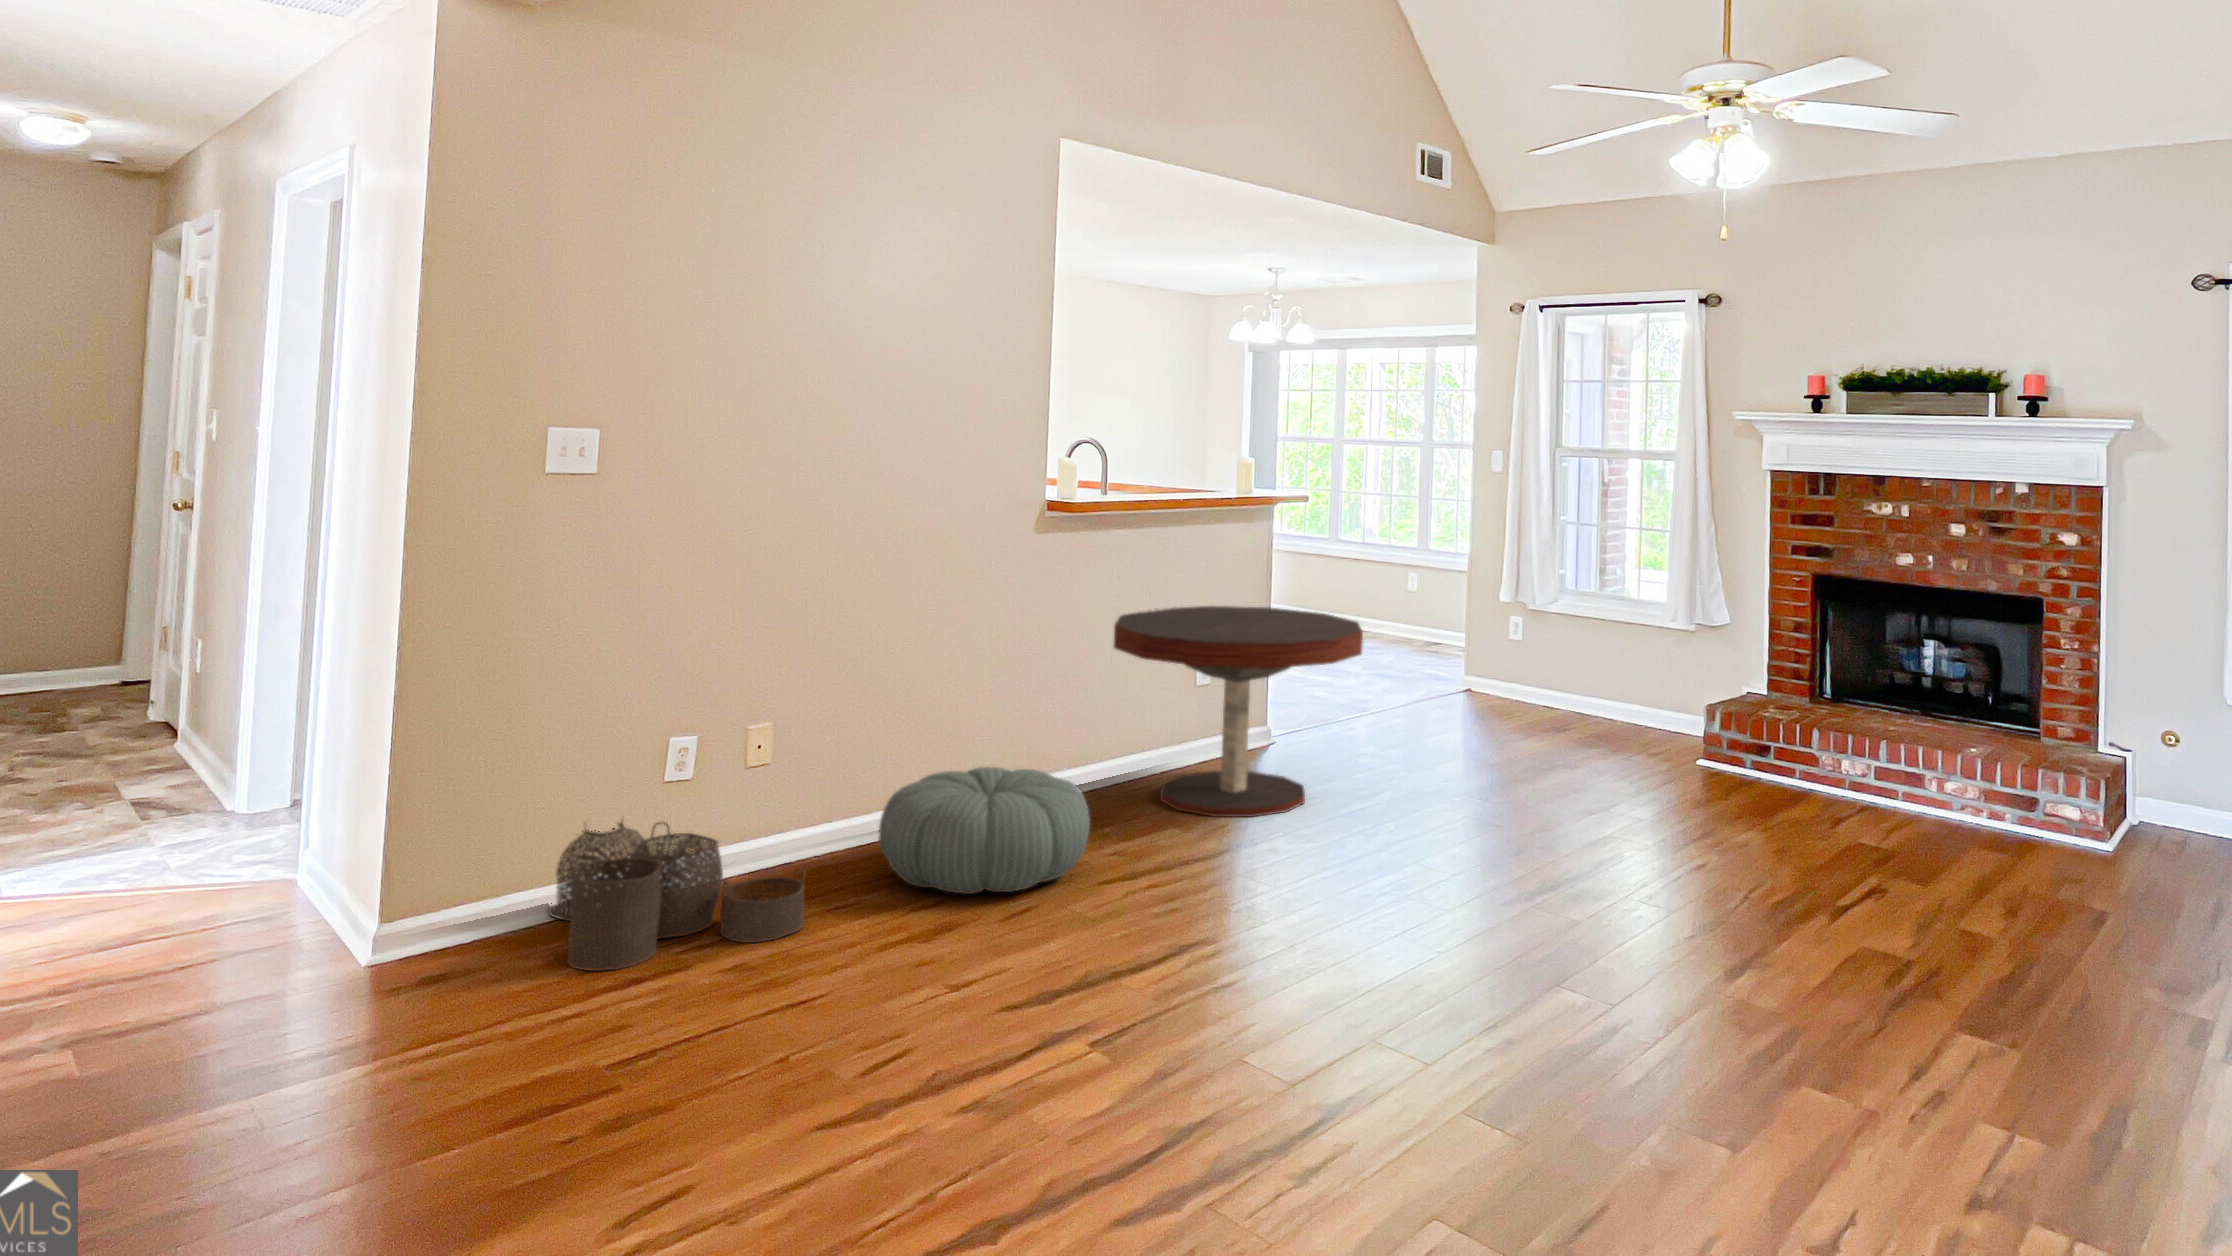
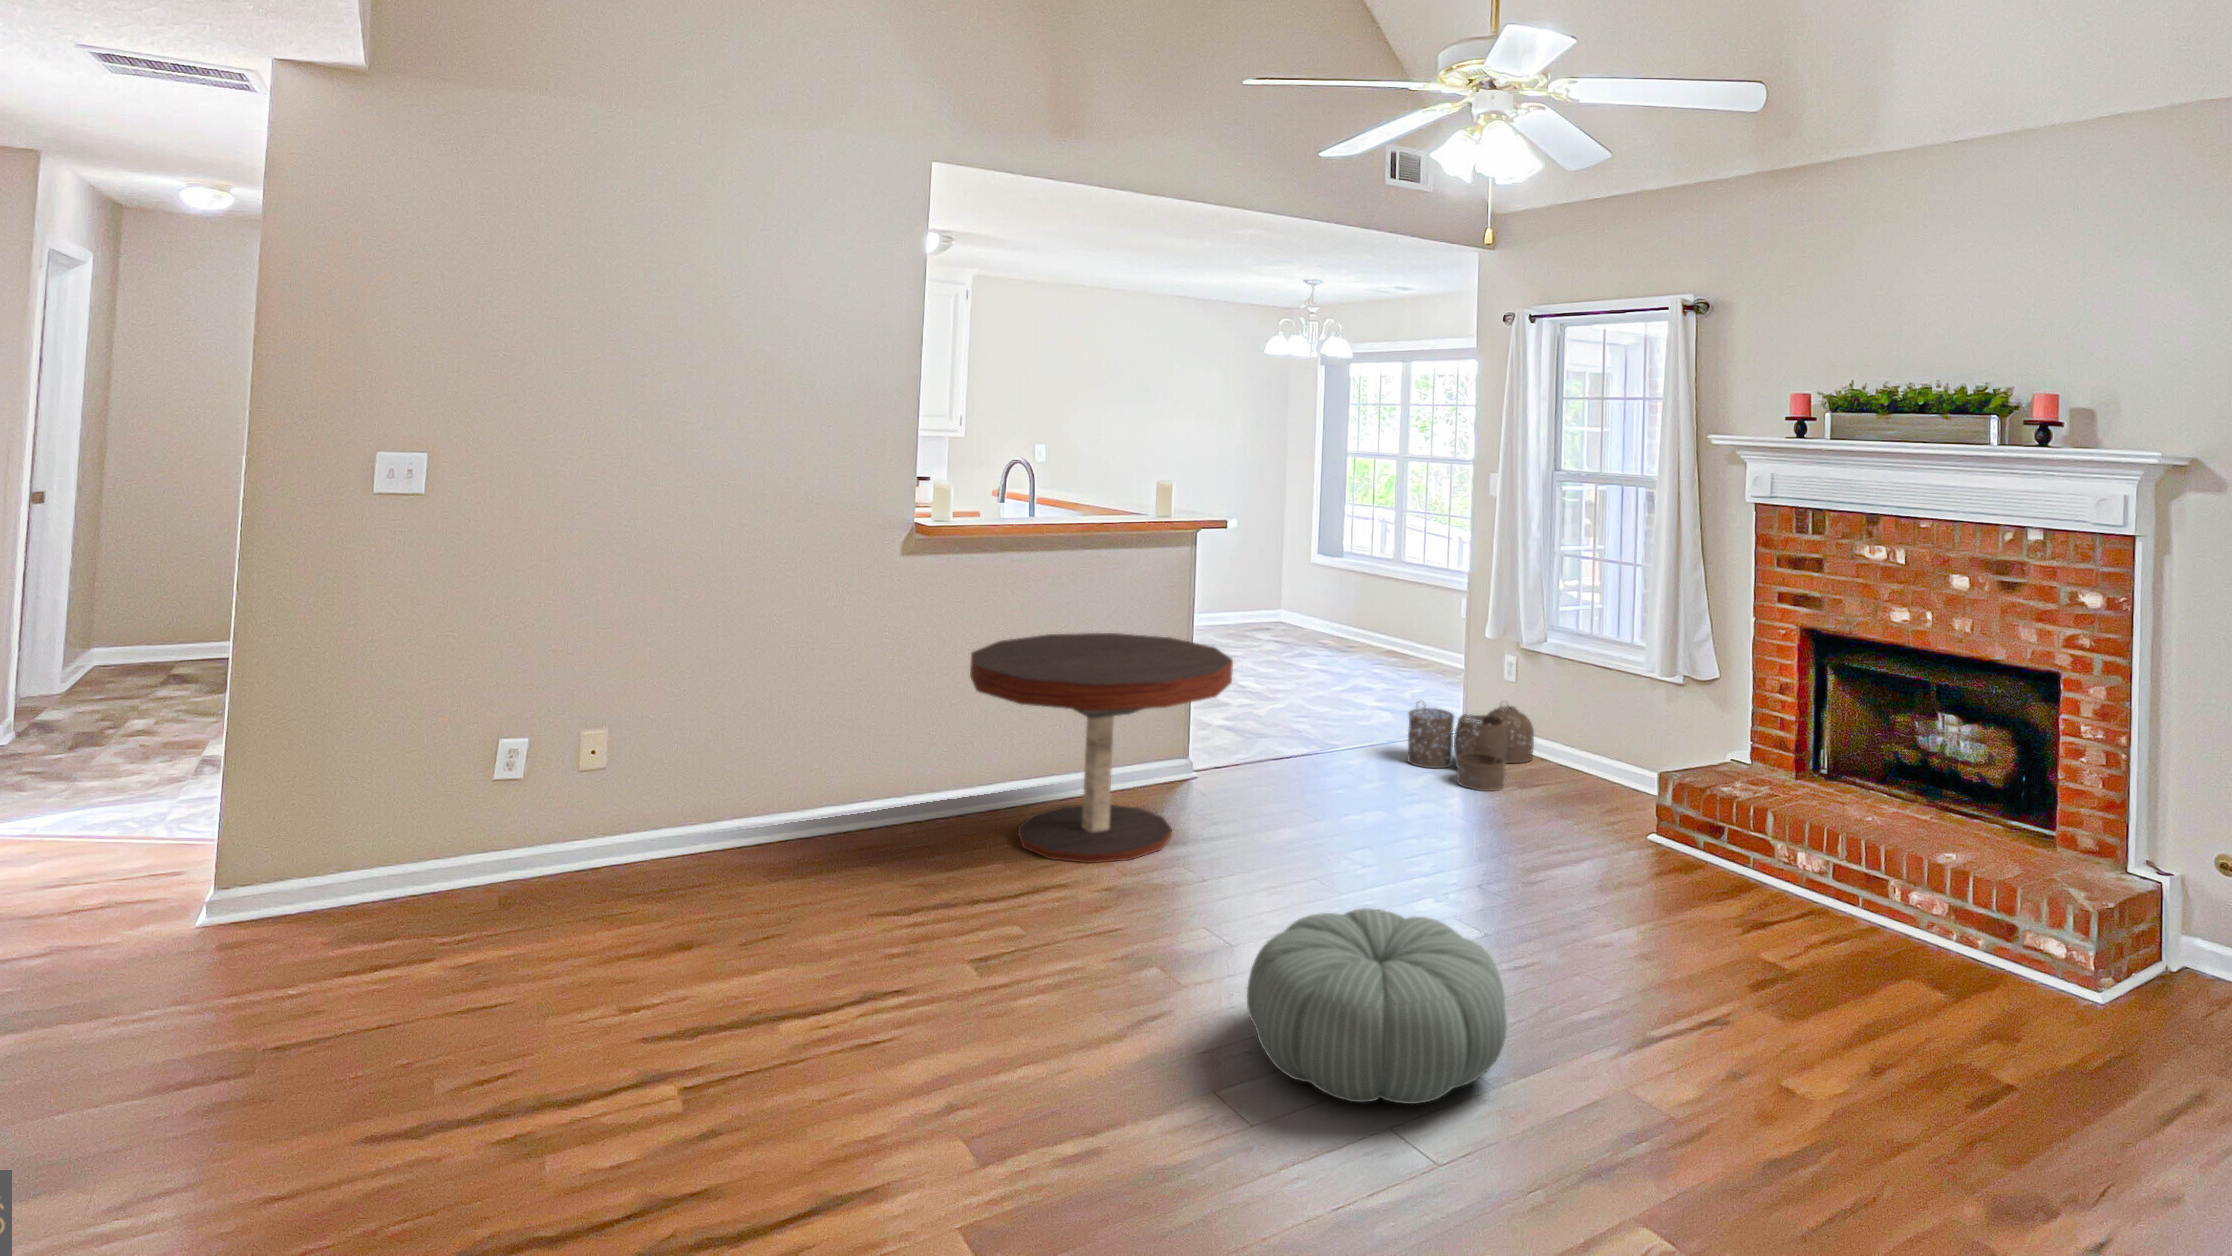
pouf: present [879,767,1090,894] -> present [1247,908,1507,1104]
woven basket: present [548,821,806,971] -> present [1408,702,1534,791]

